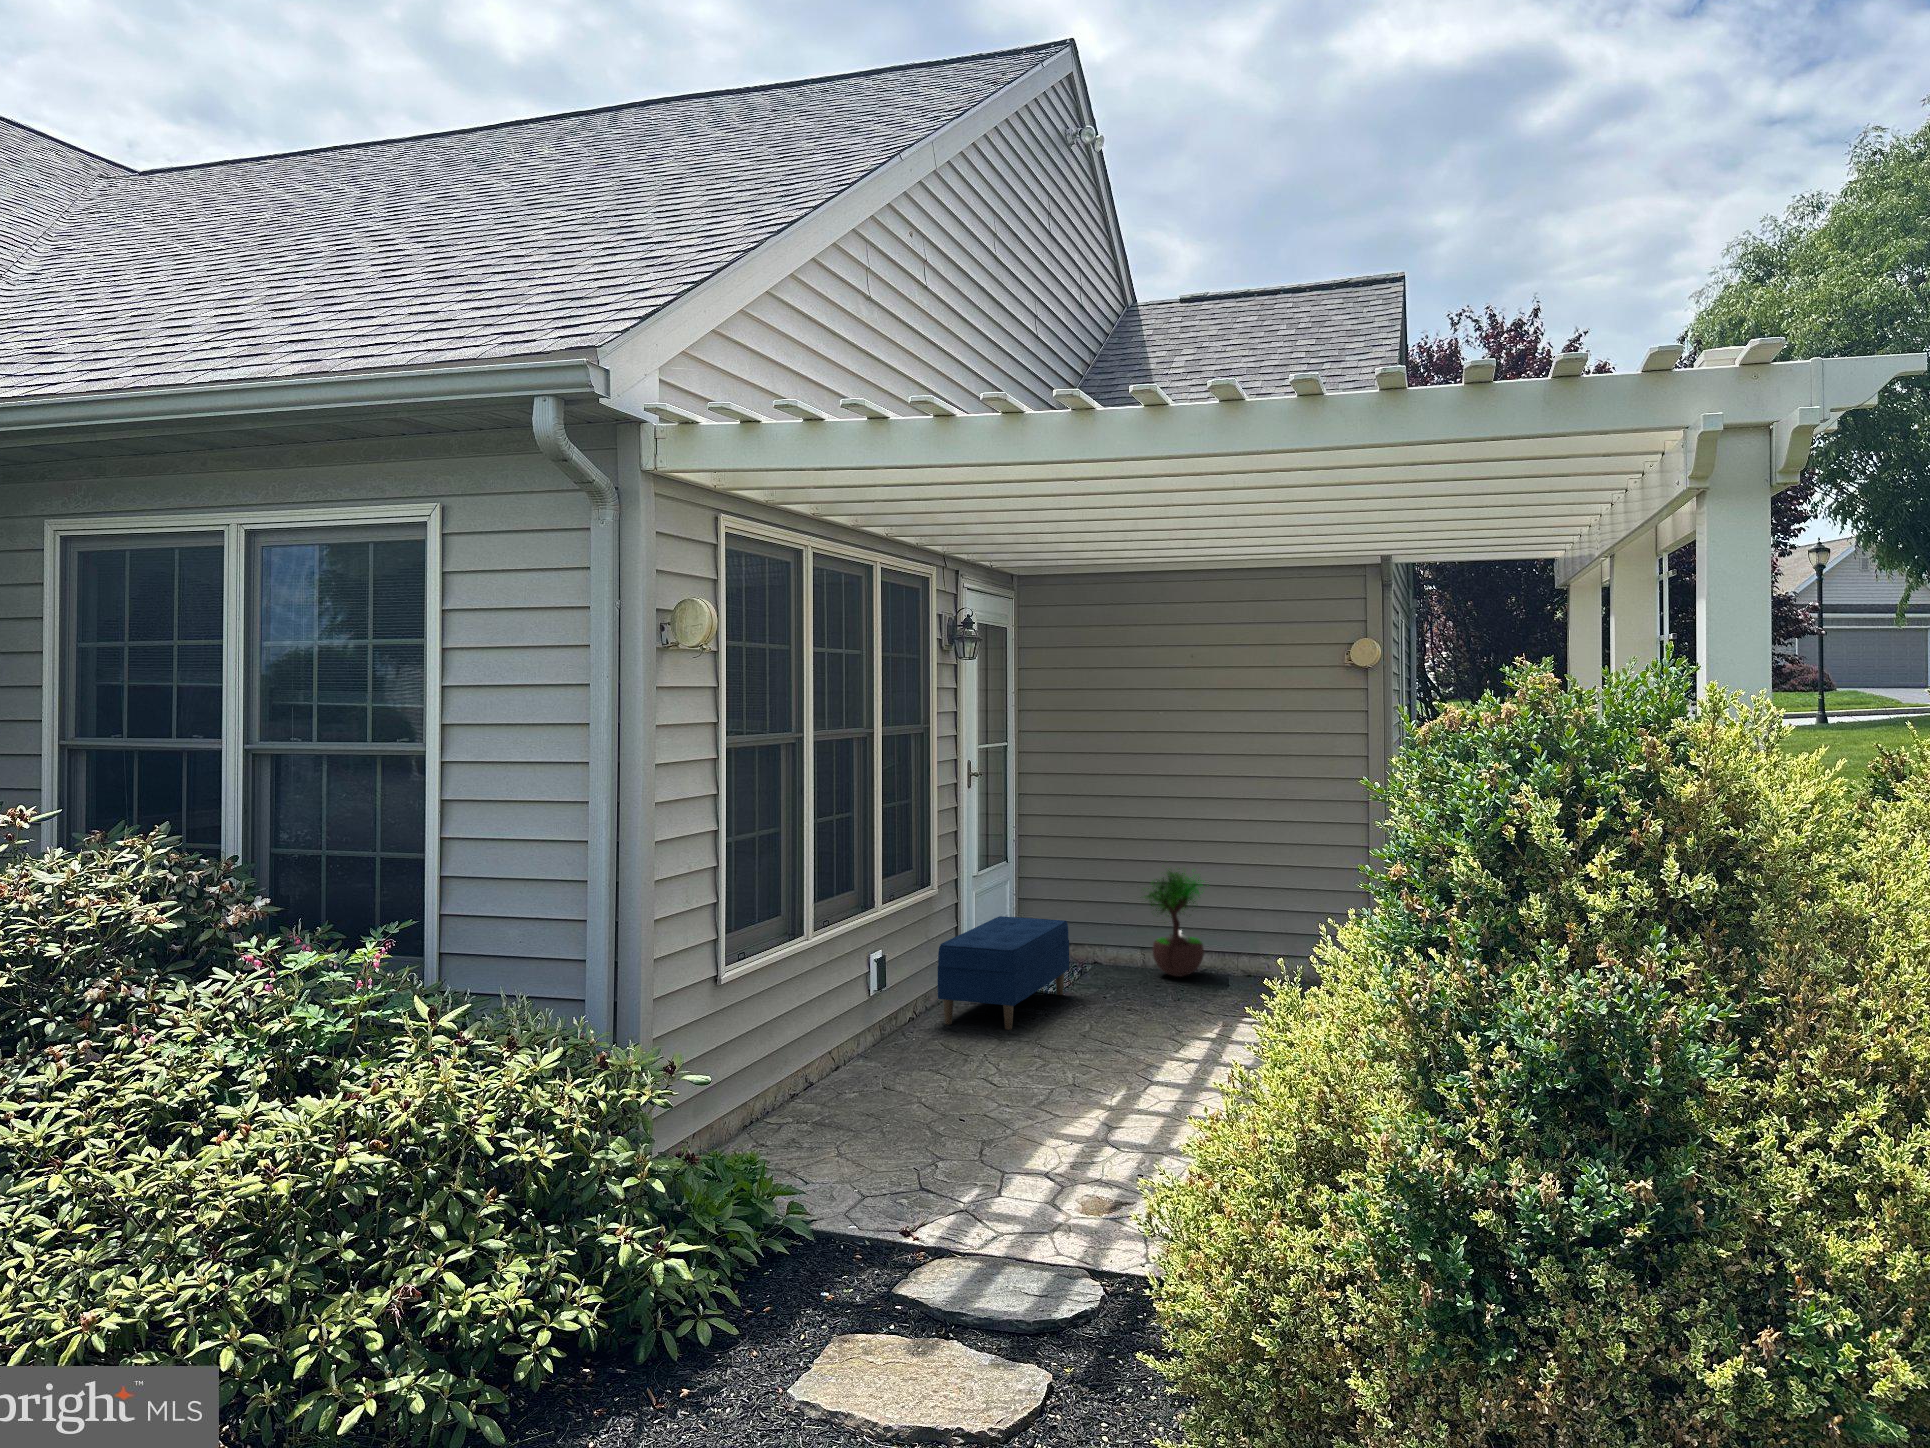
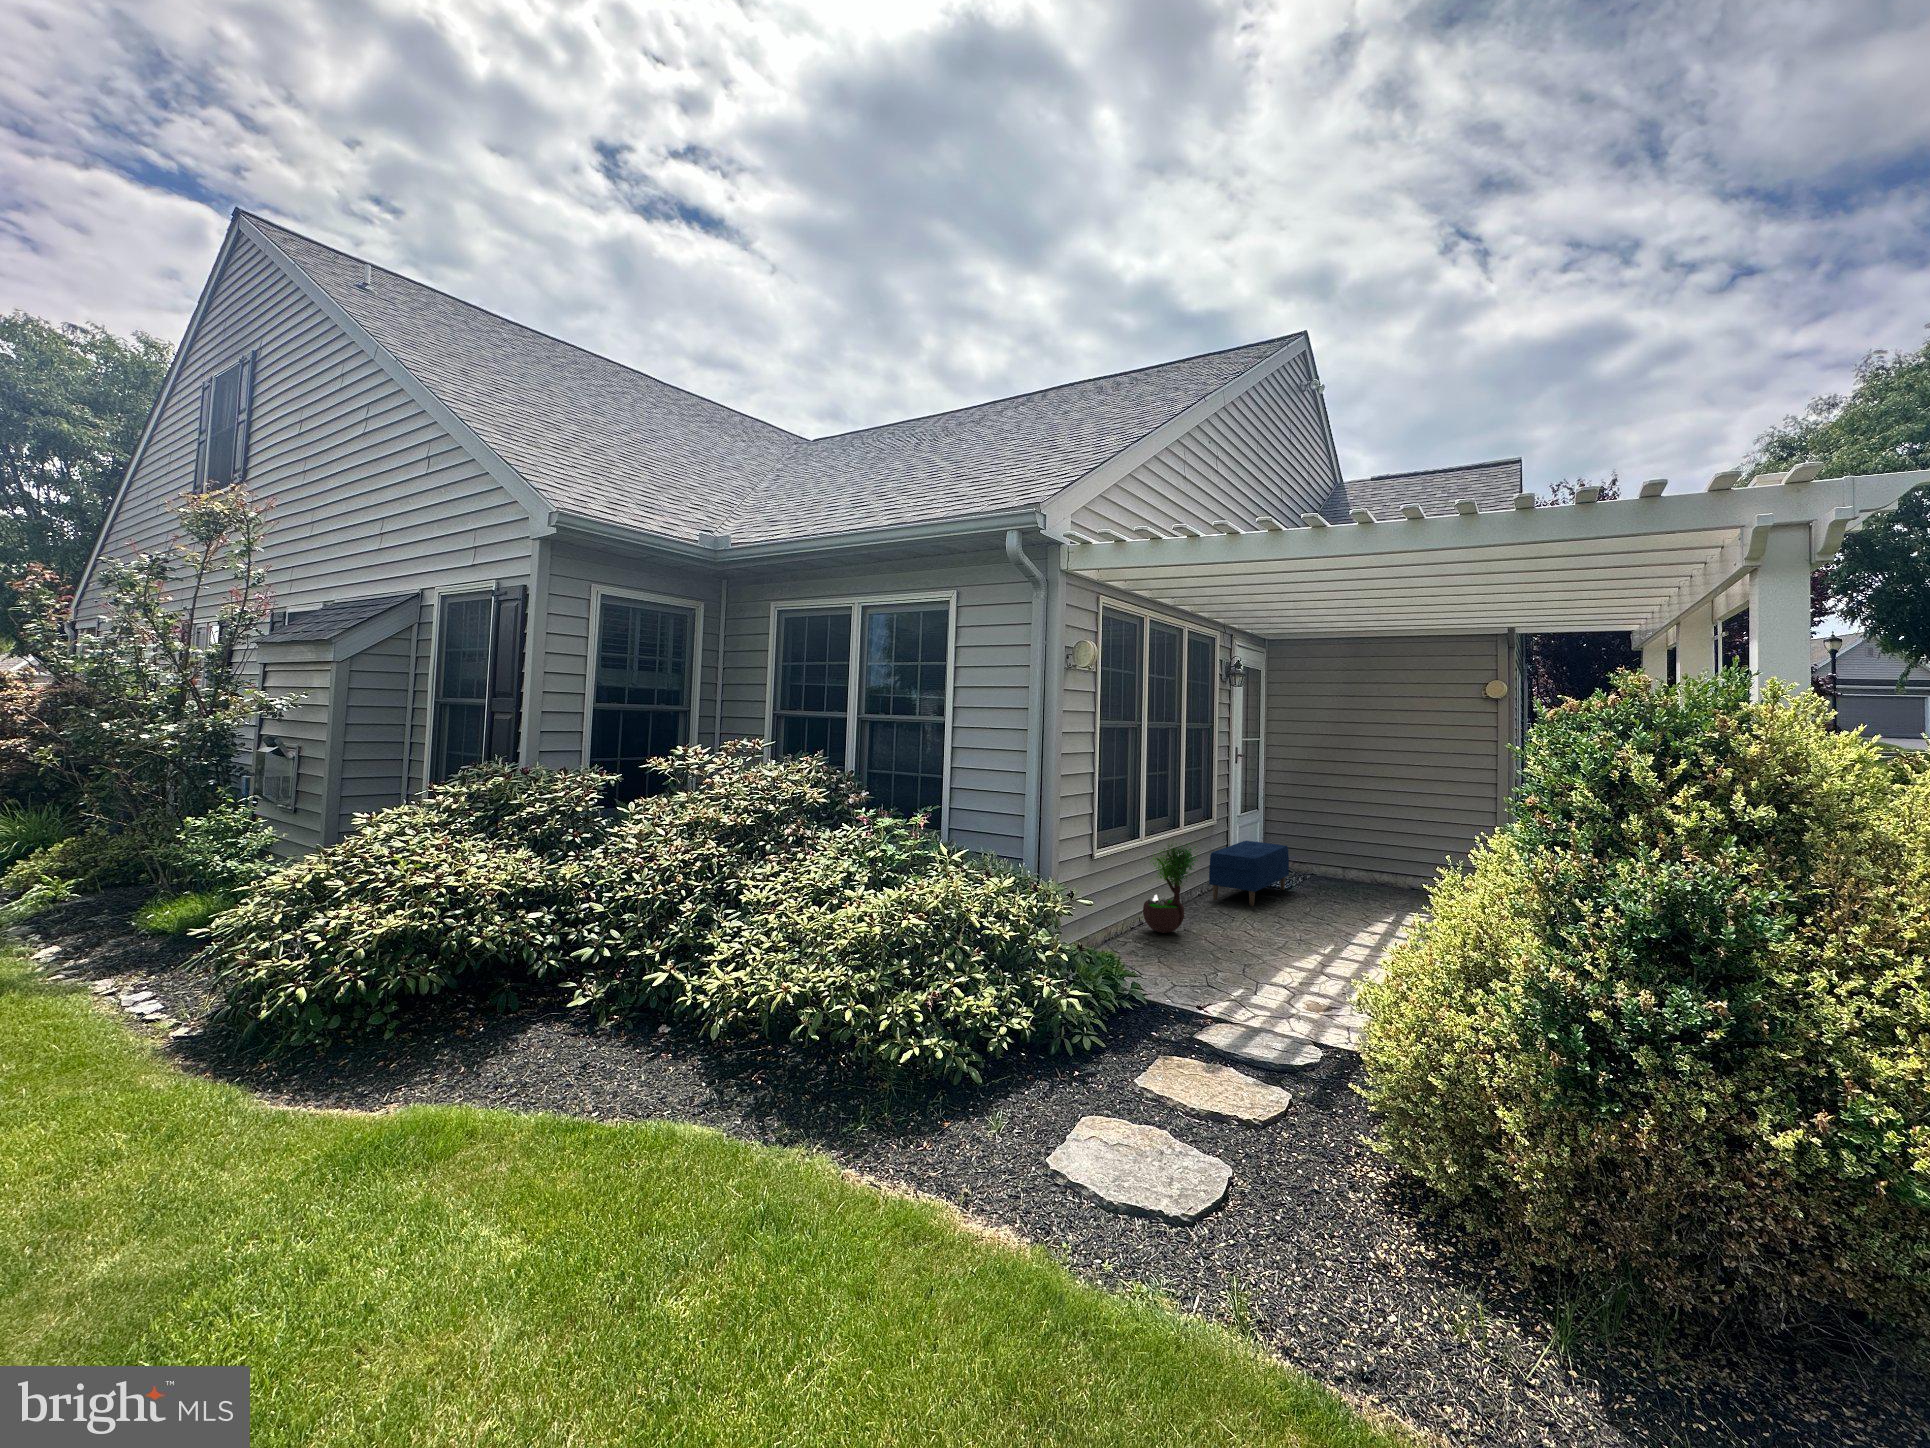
potted tree: present [1144,868,1204,977] -> present [1143,844,1198,933]

